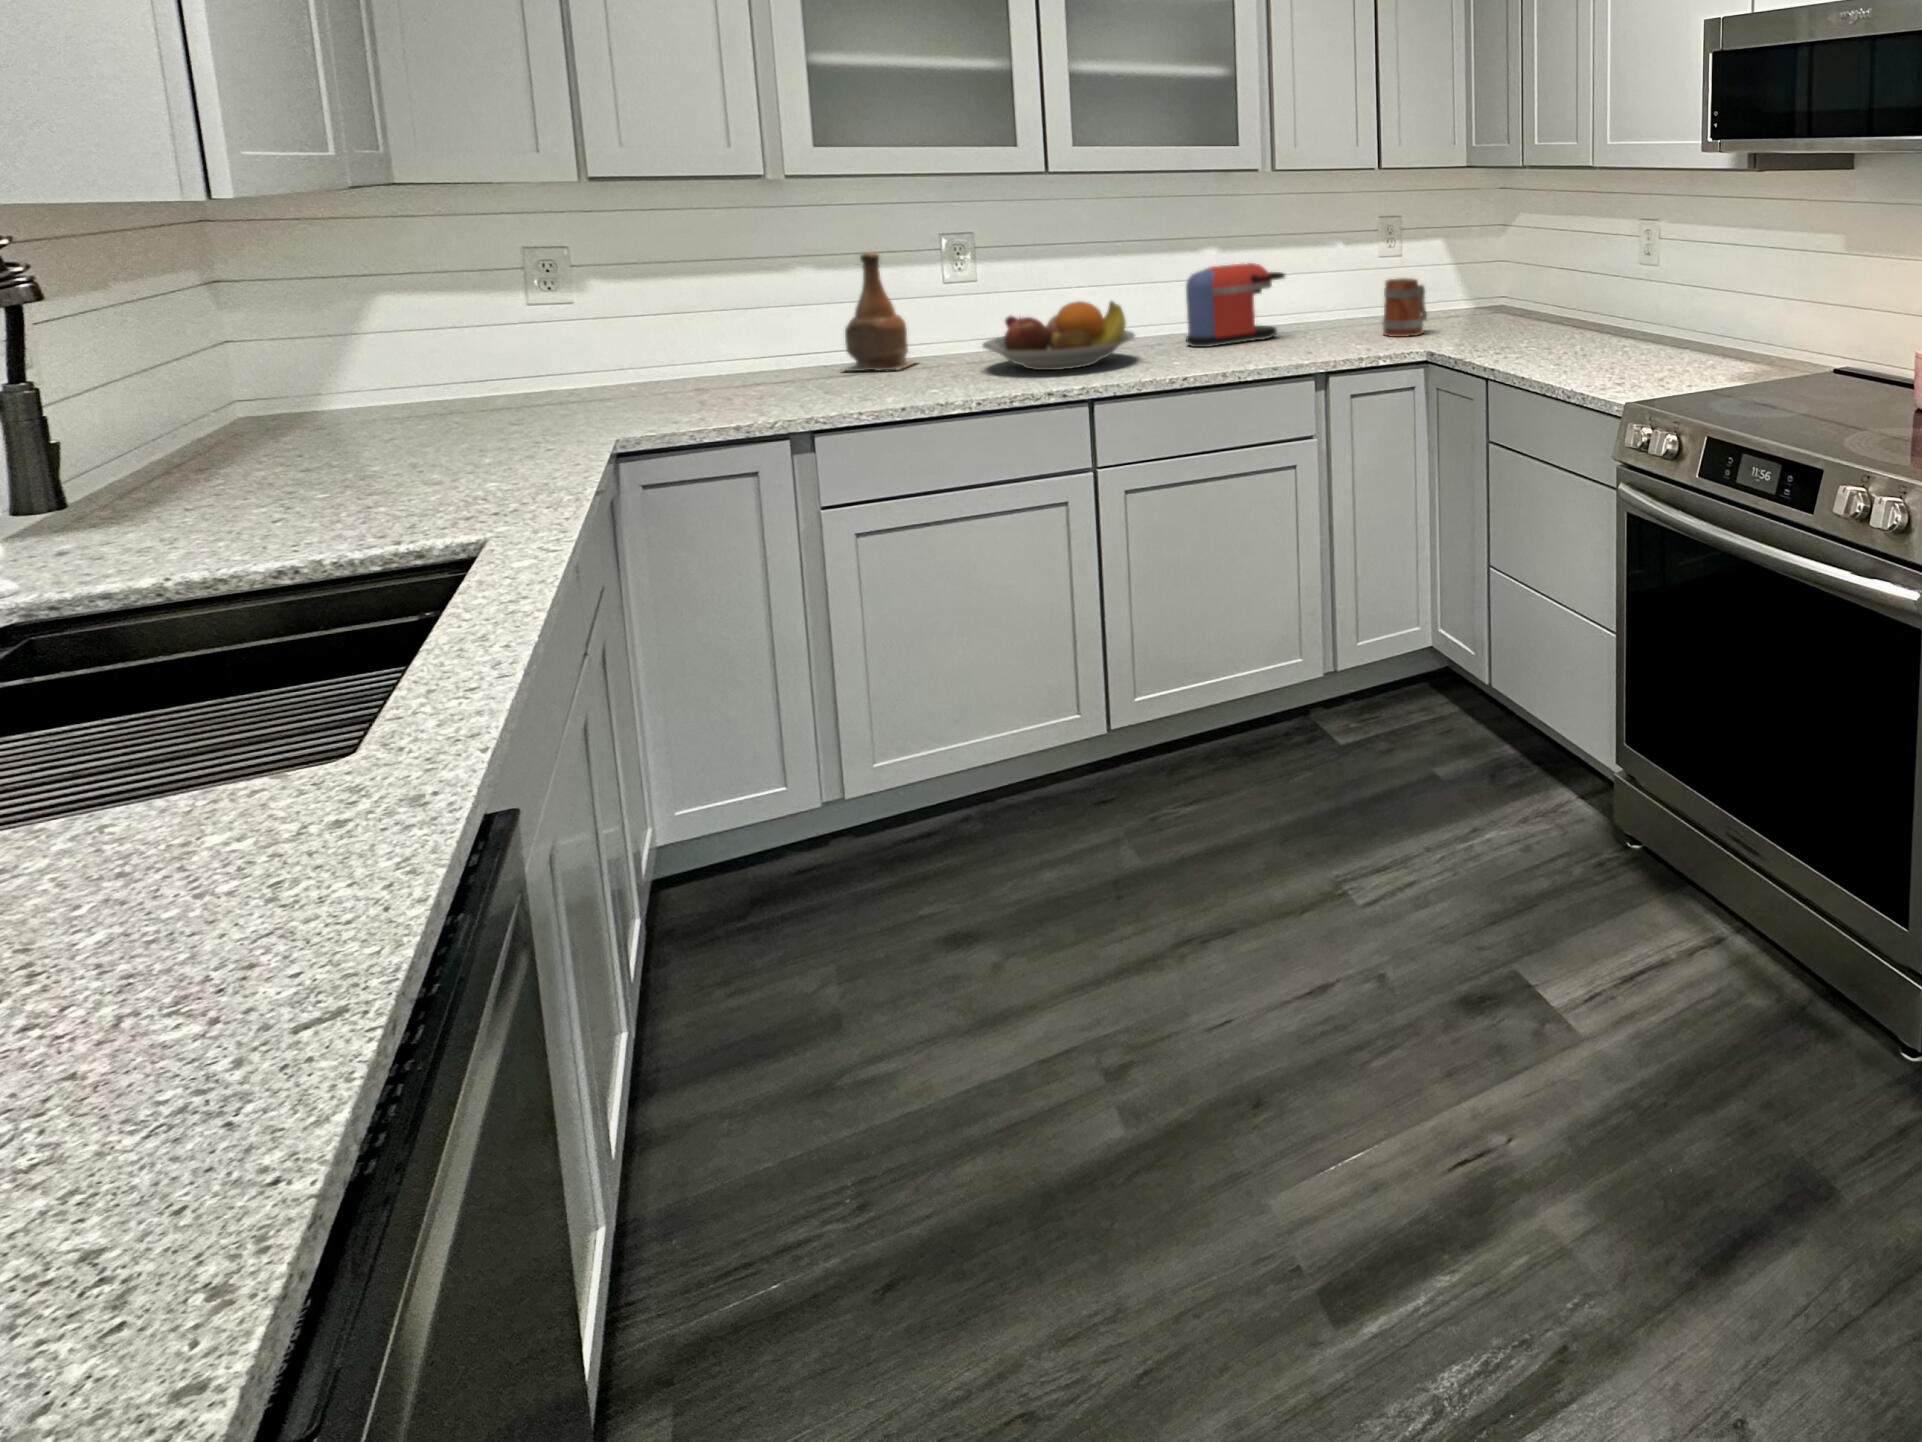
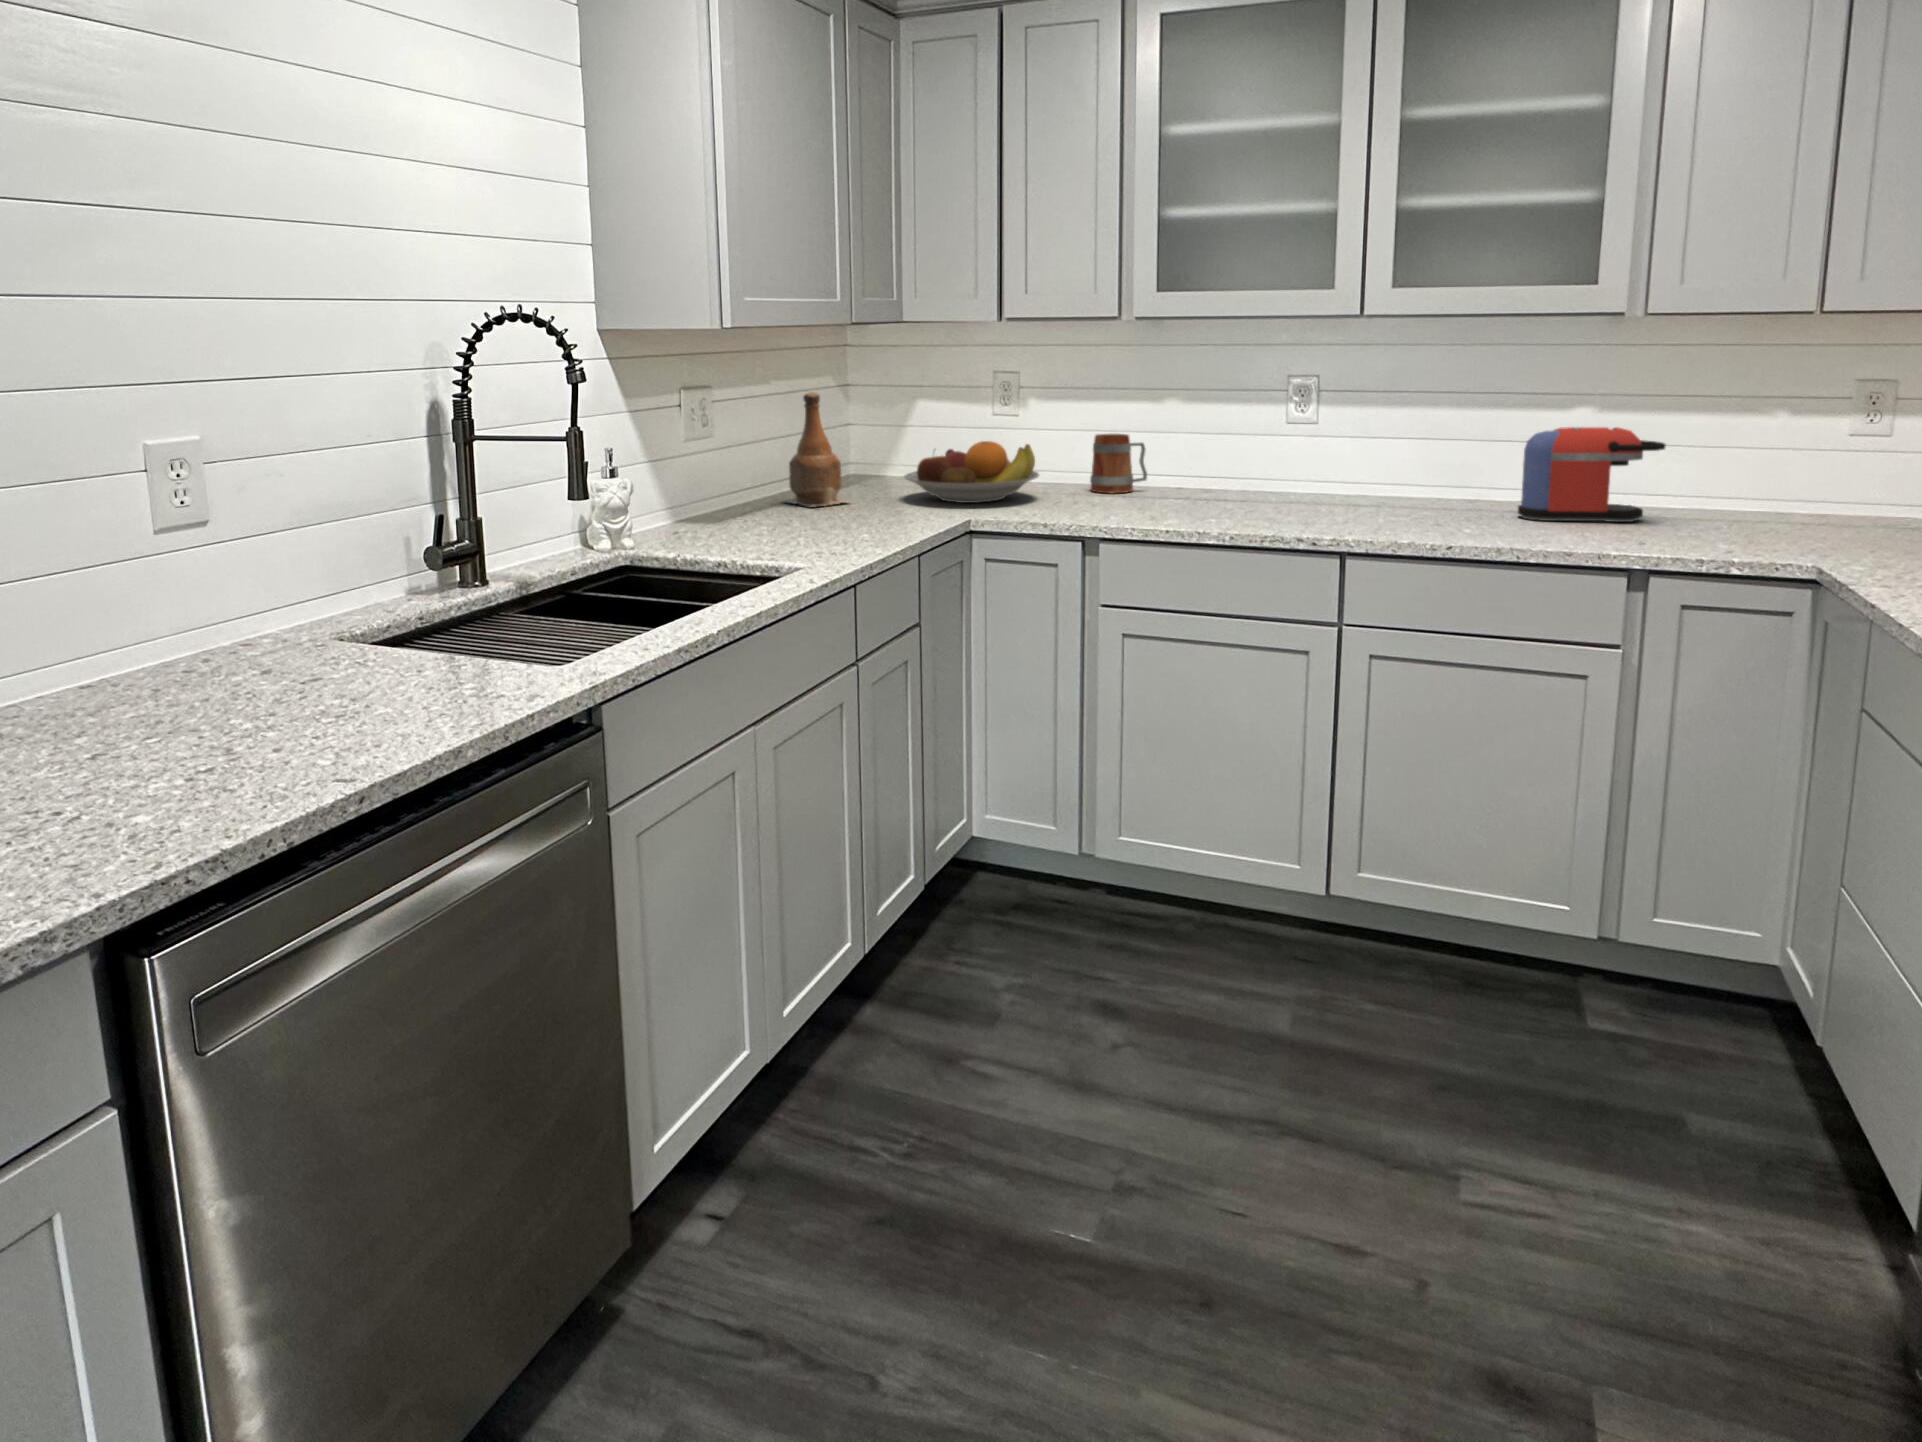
bottle: present [845,252,916,371] -> present [785,392,849,507]
mug: present [1383,278,1427,337] -> present [1090,434,1147,493]
fruit bowl: present [982,301,1135,370] -> present [905,441,1039,503]

